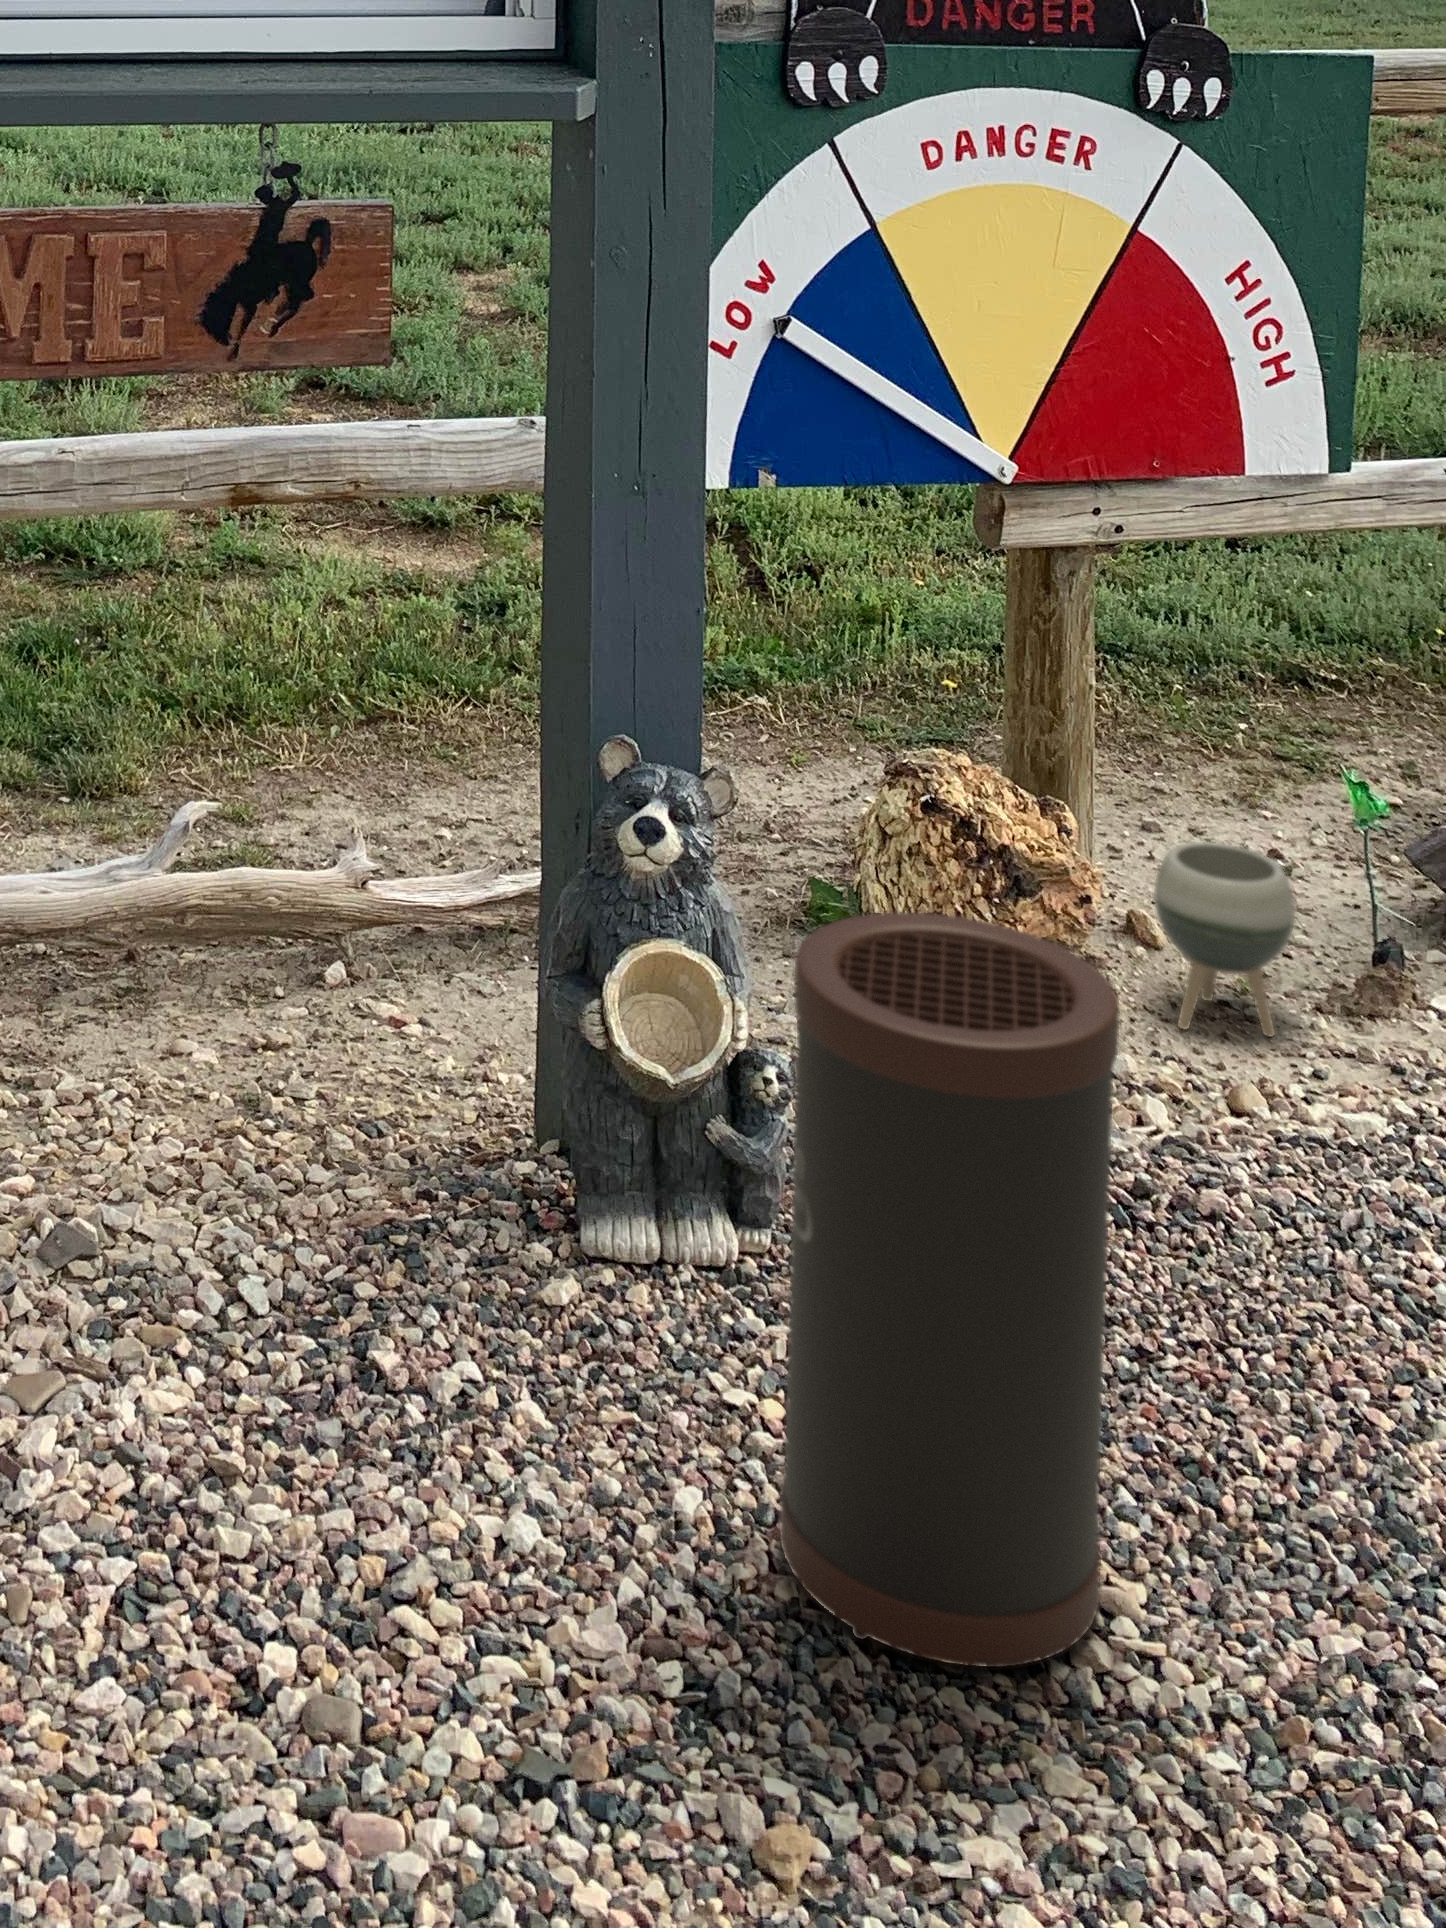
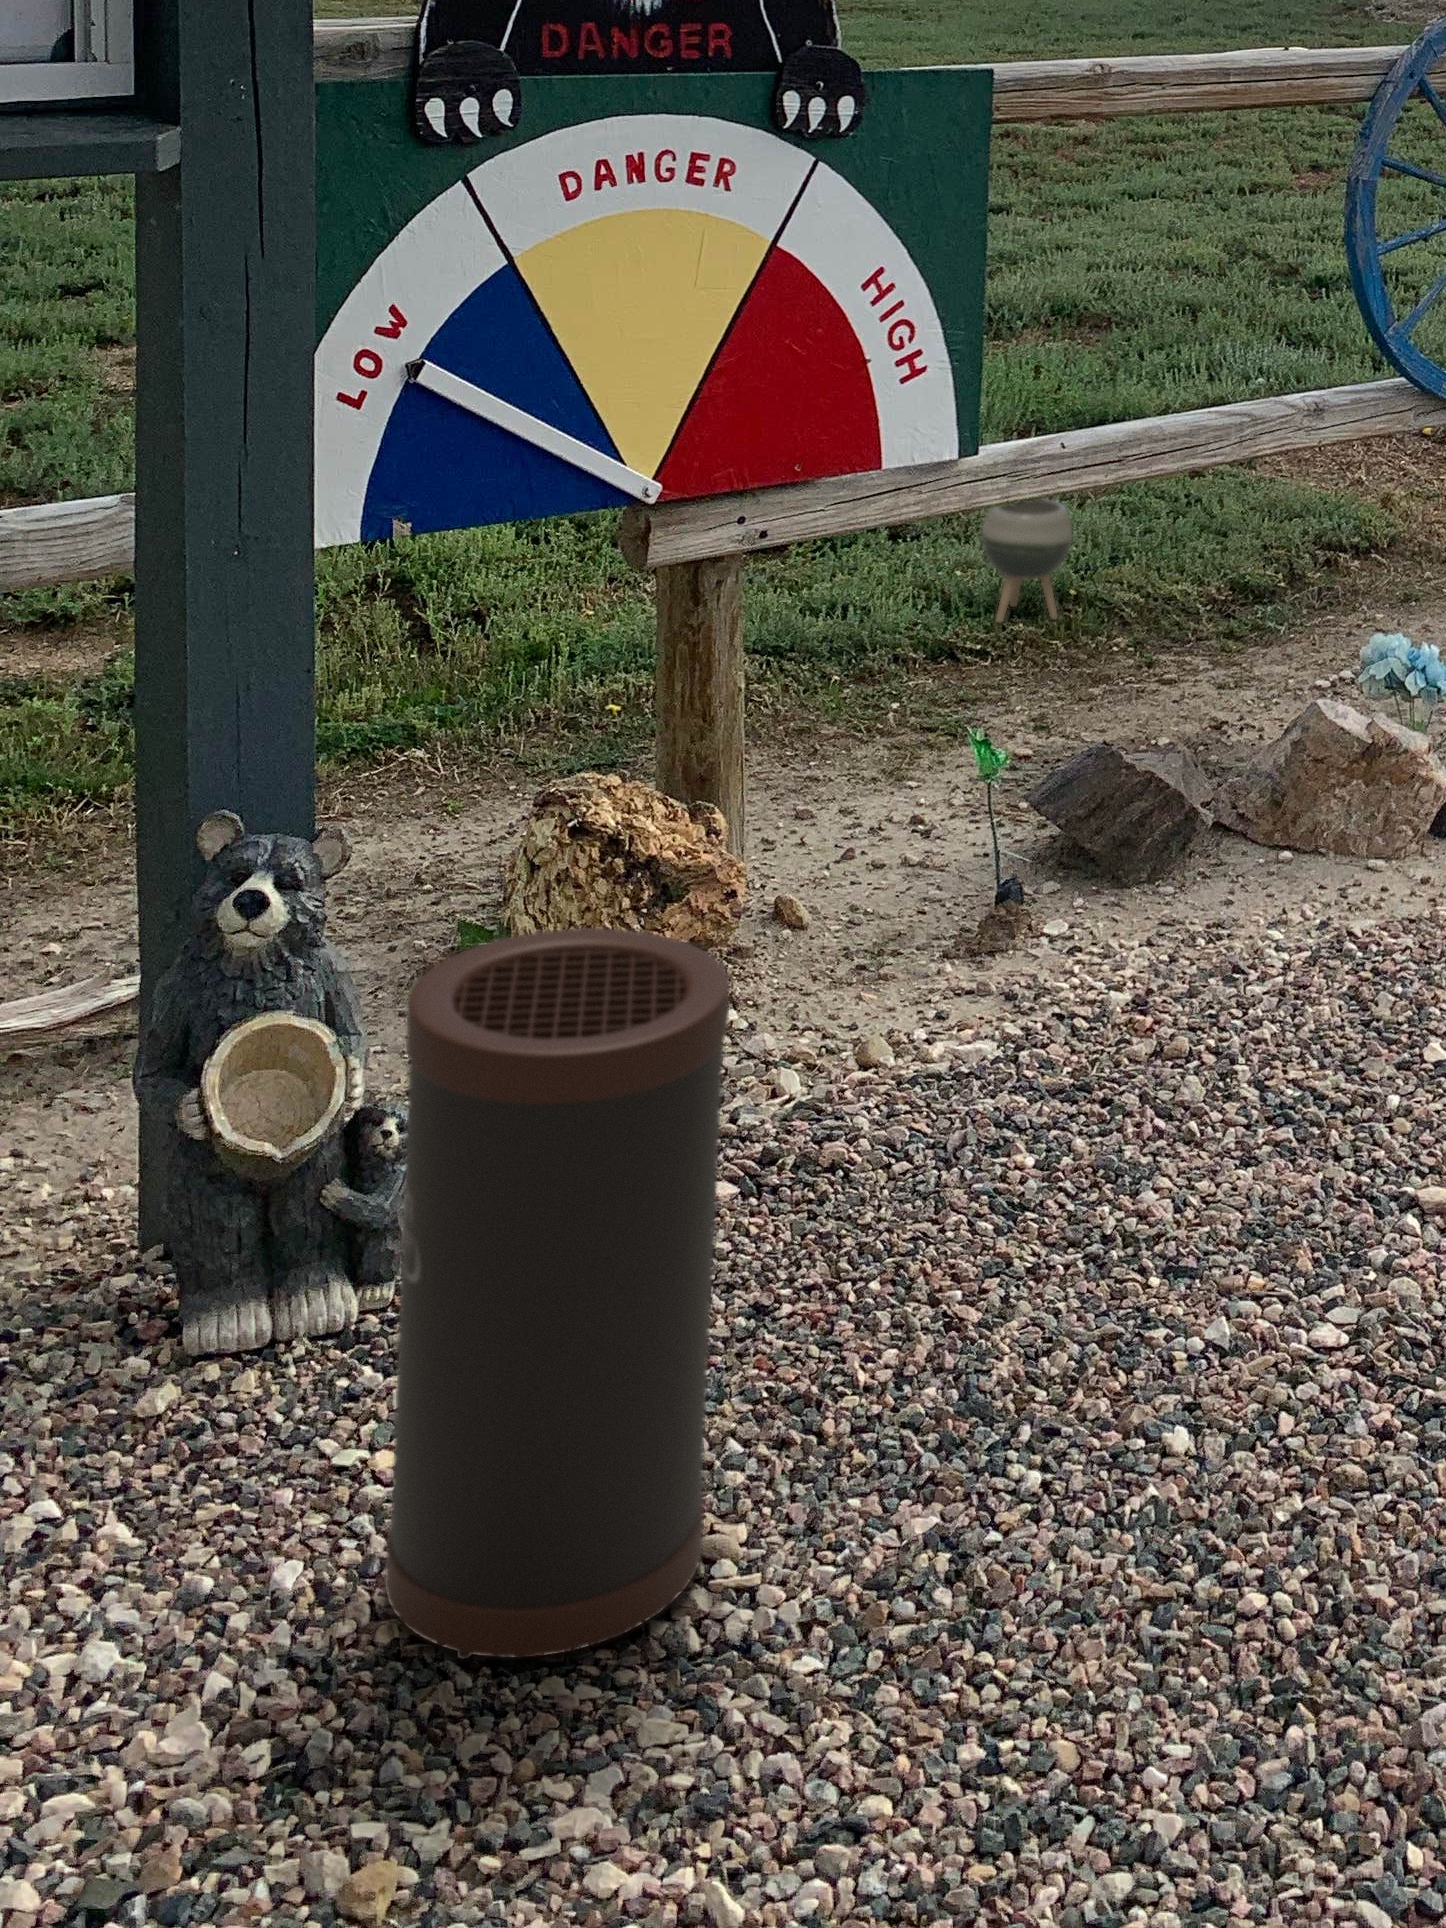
planter: present [1154,842,1295,1037] -> present [982,499,1072,622]

